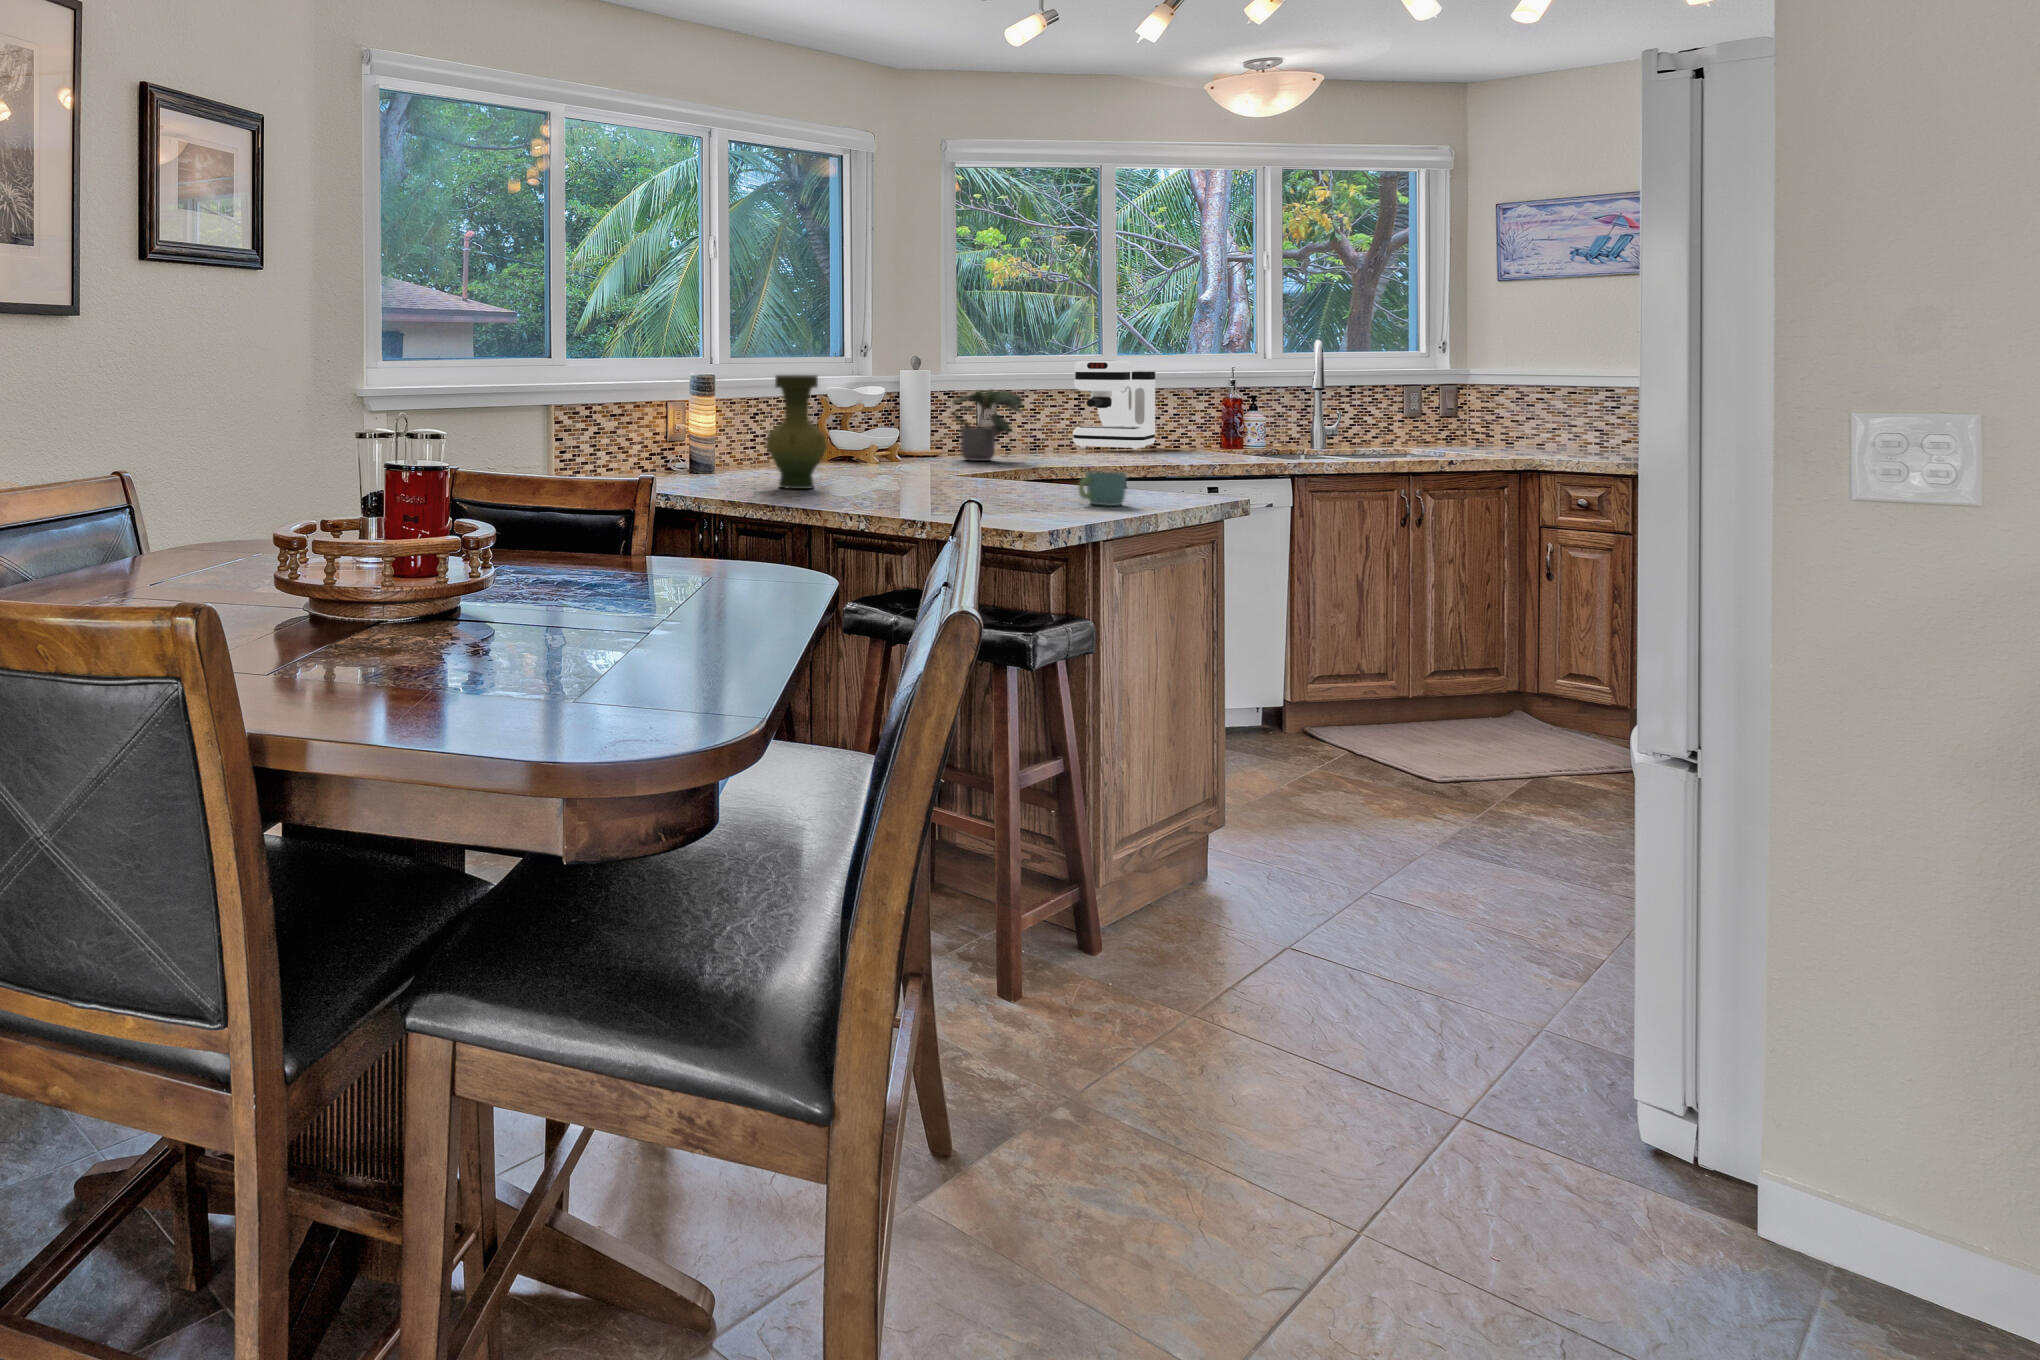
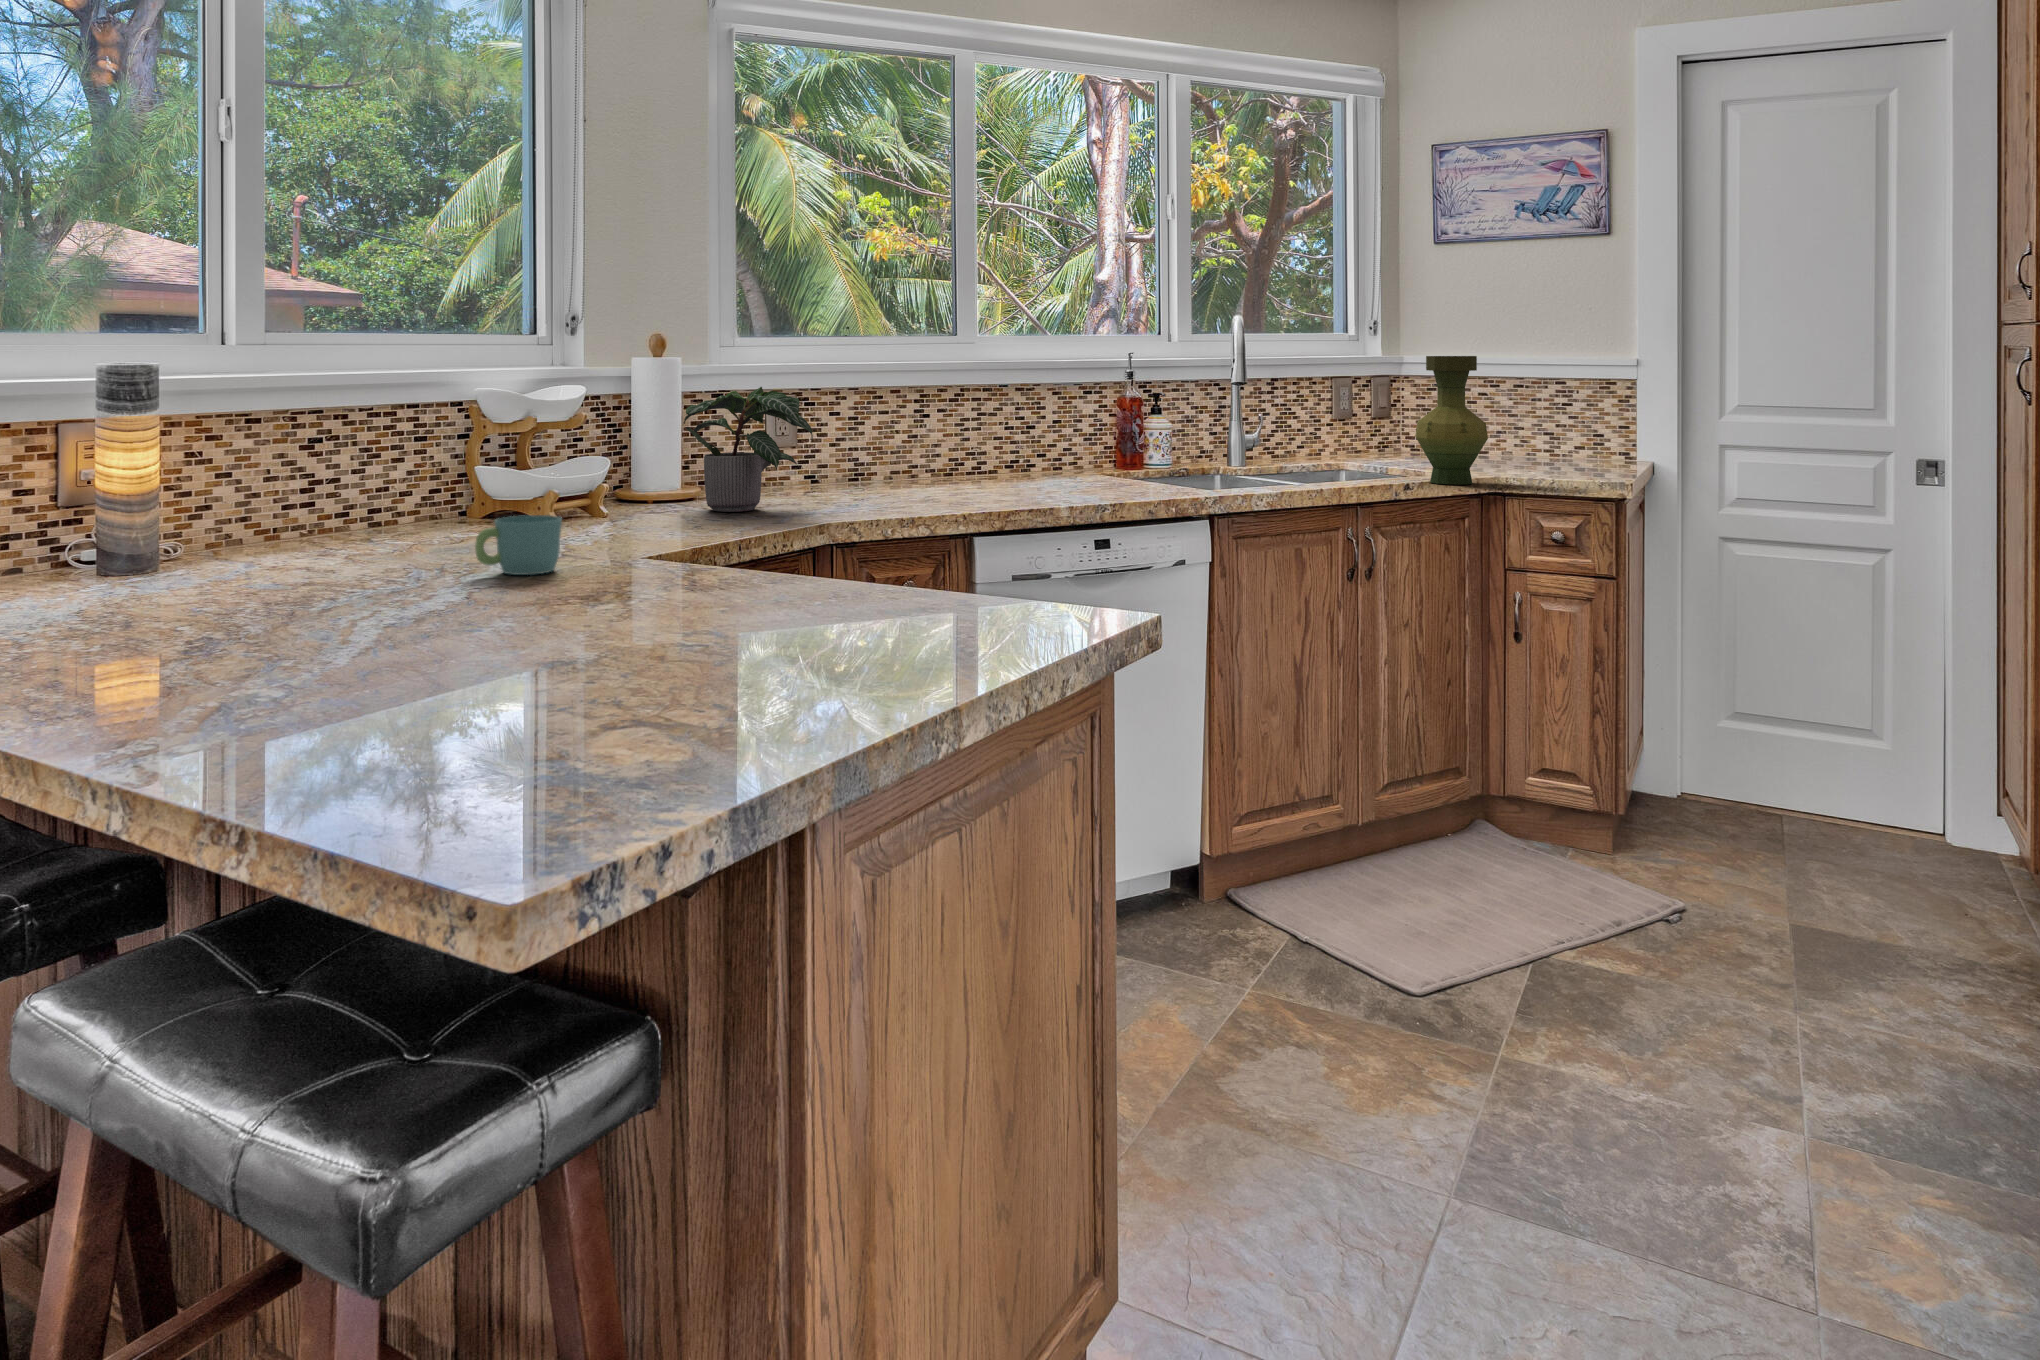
coffee maker: present [1073,361,1155,450] -> none [910,344,1025,475]
vase: present [766,375,827,489] -> present [1415,356,1488,485]
mug: present [1079,471,1127,506] -> present [475,515,562,575]

